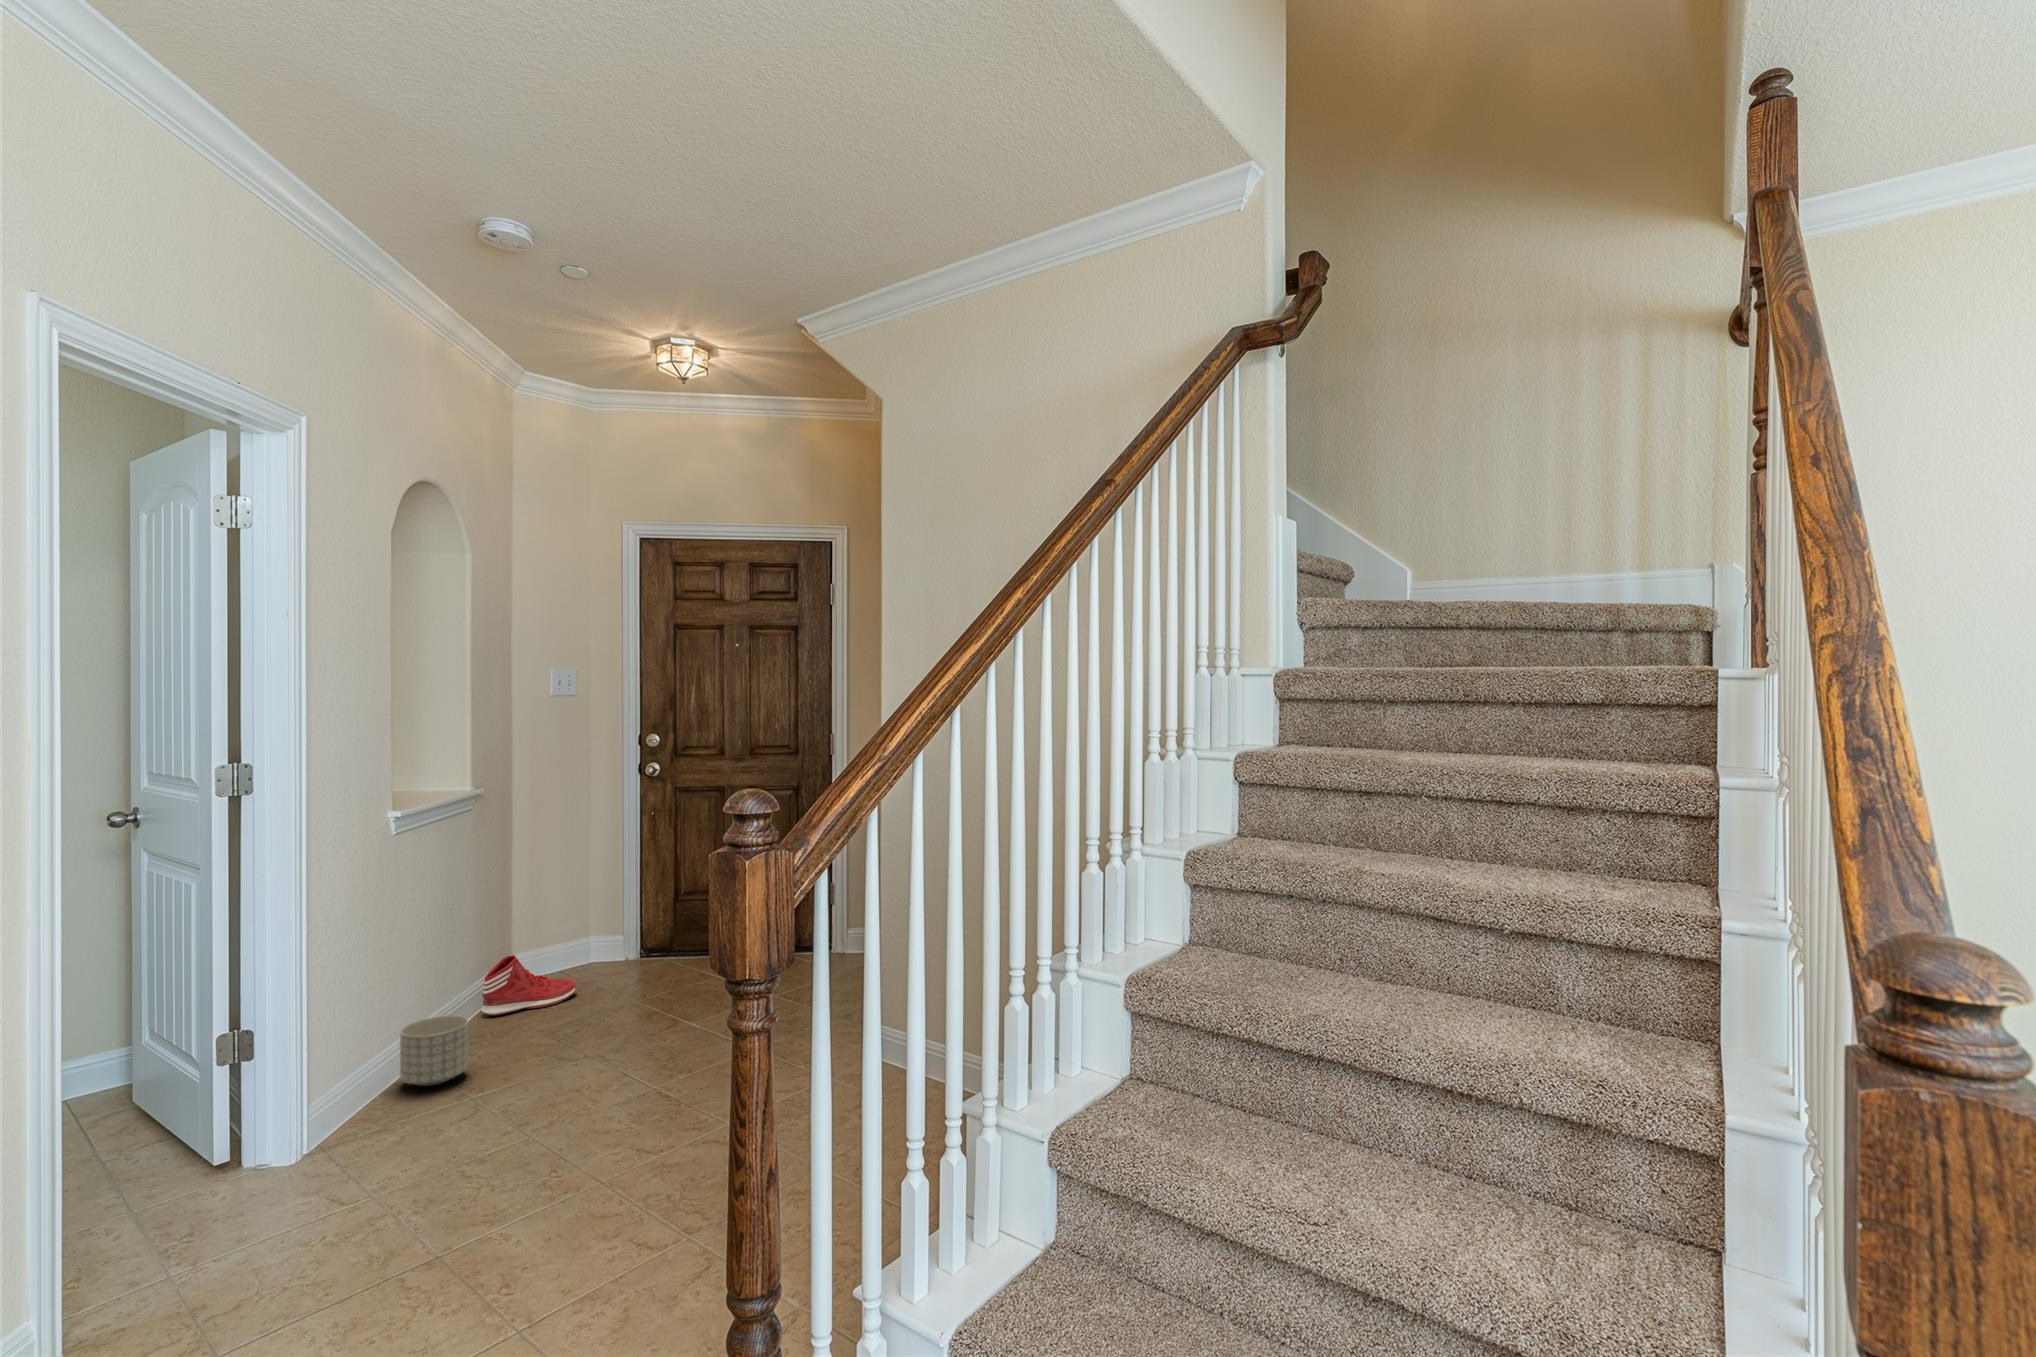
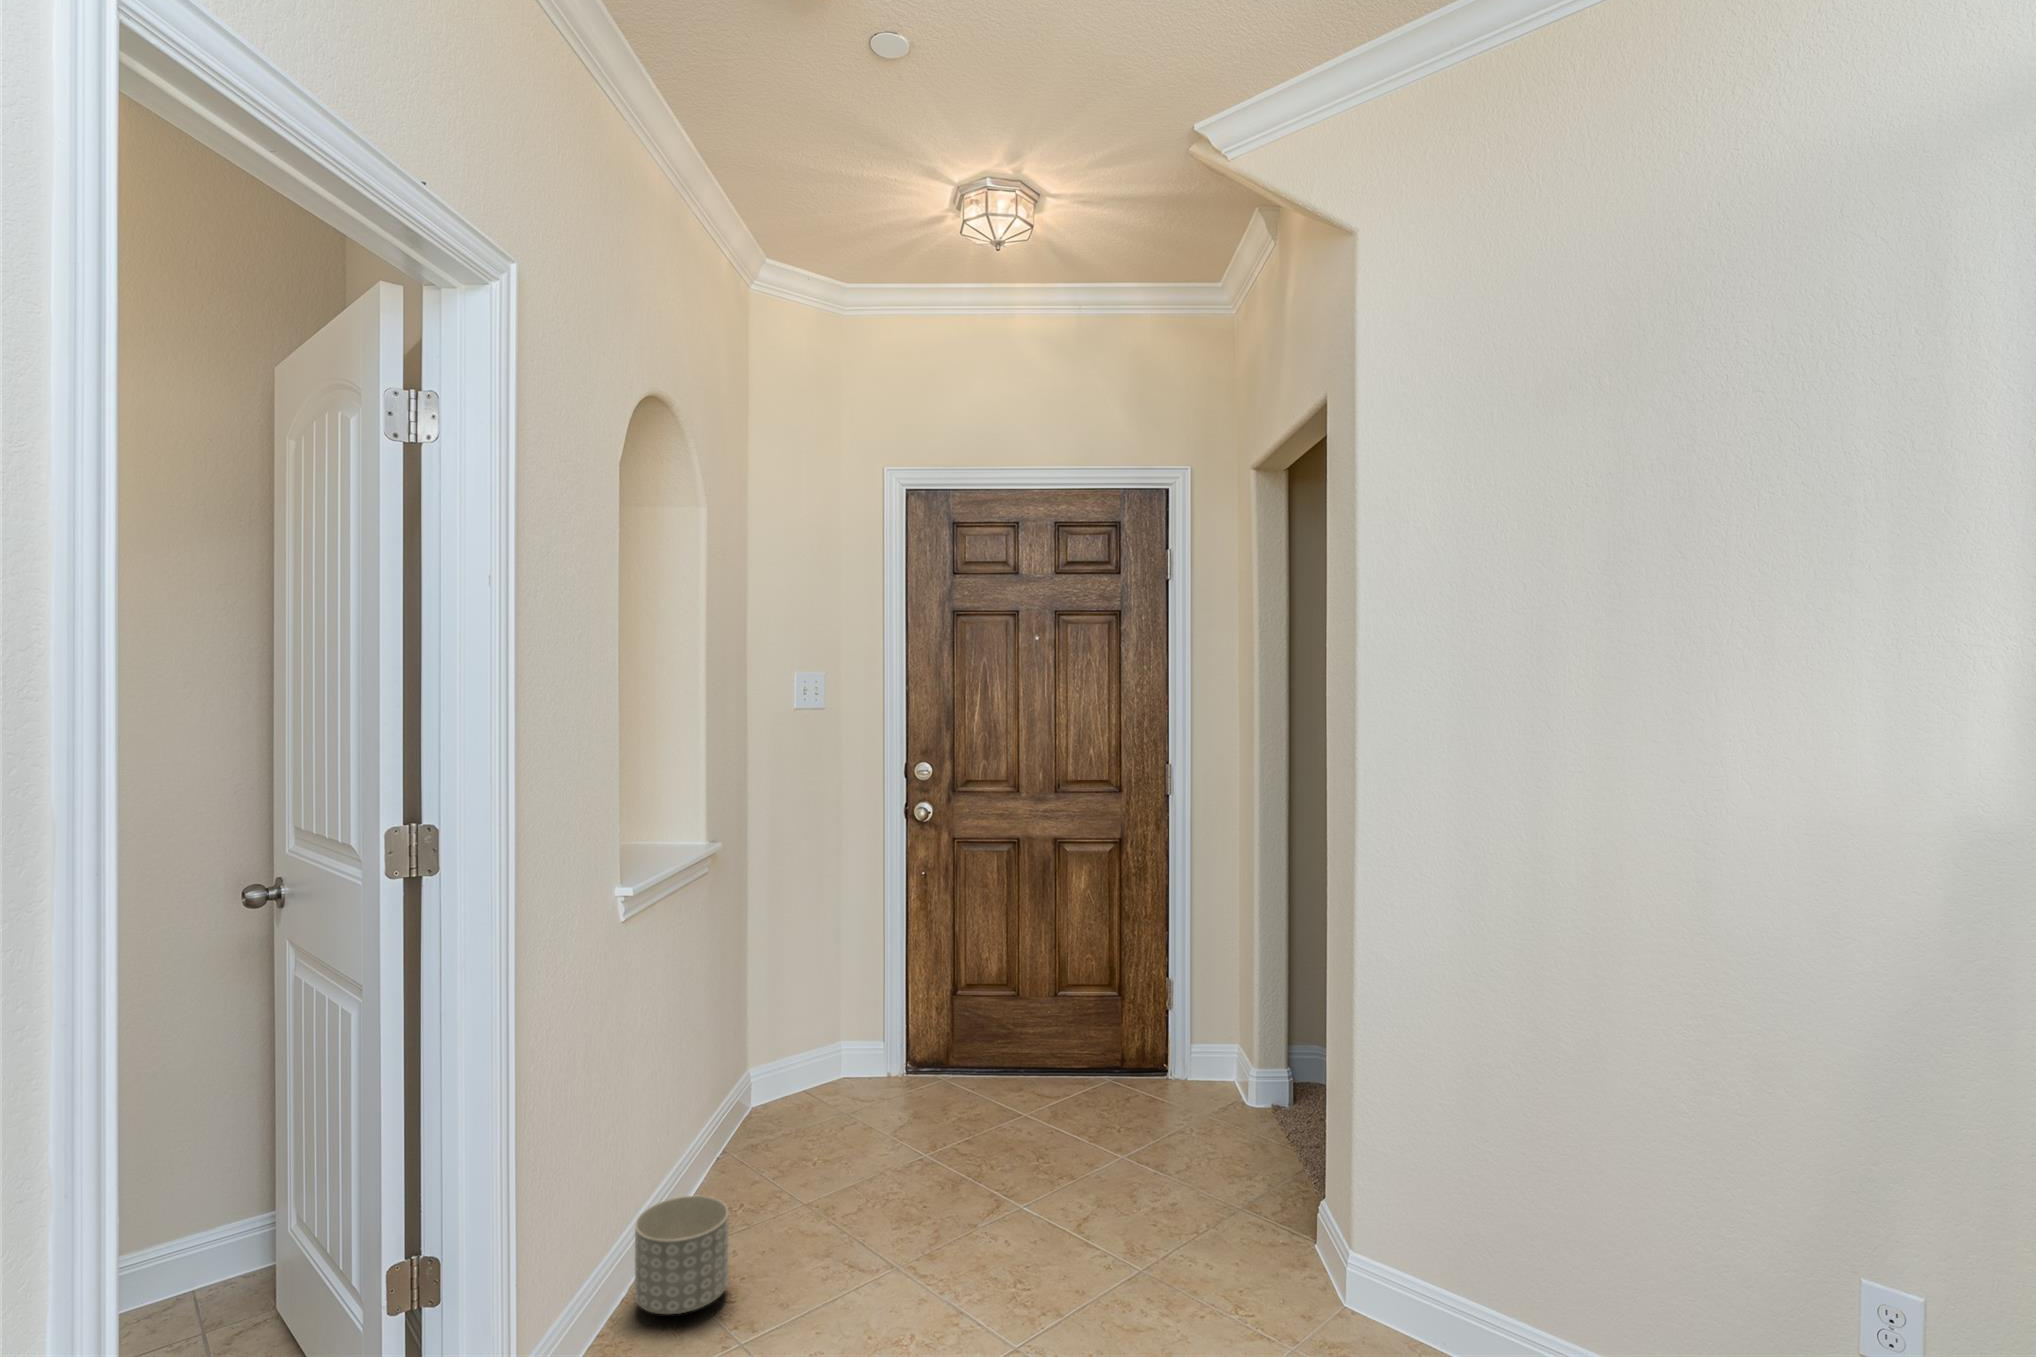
sneaker: present [481,955,576,1016] -> none [721,1081,841,1171]

